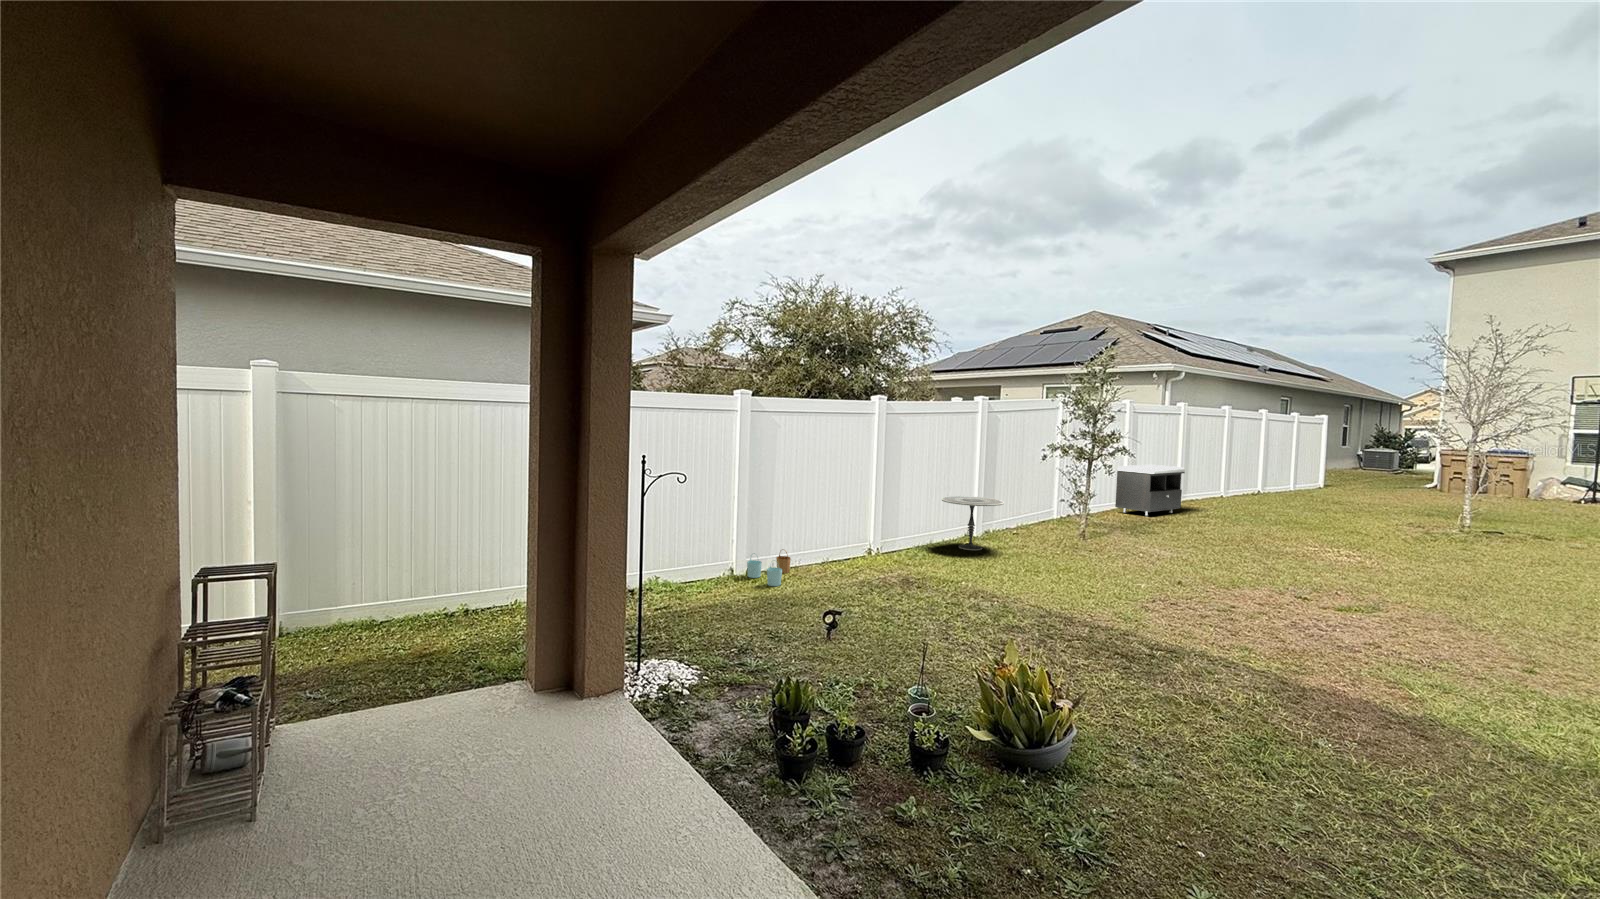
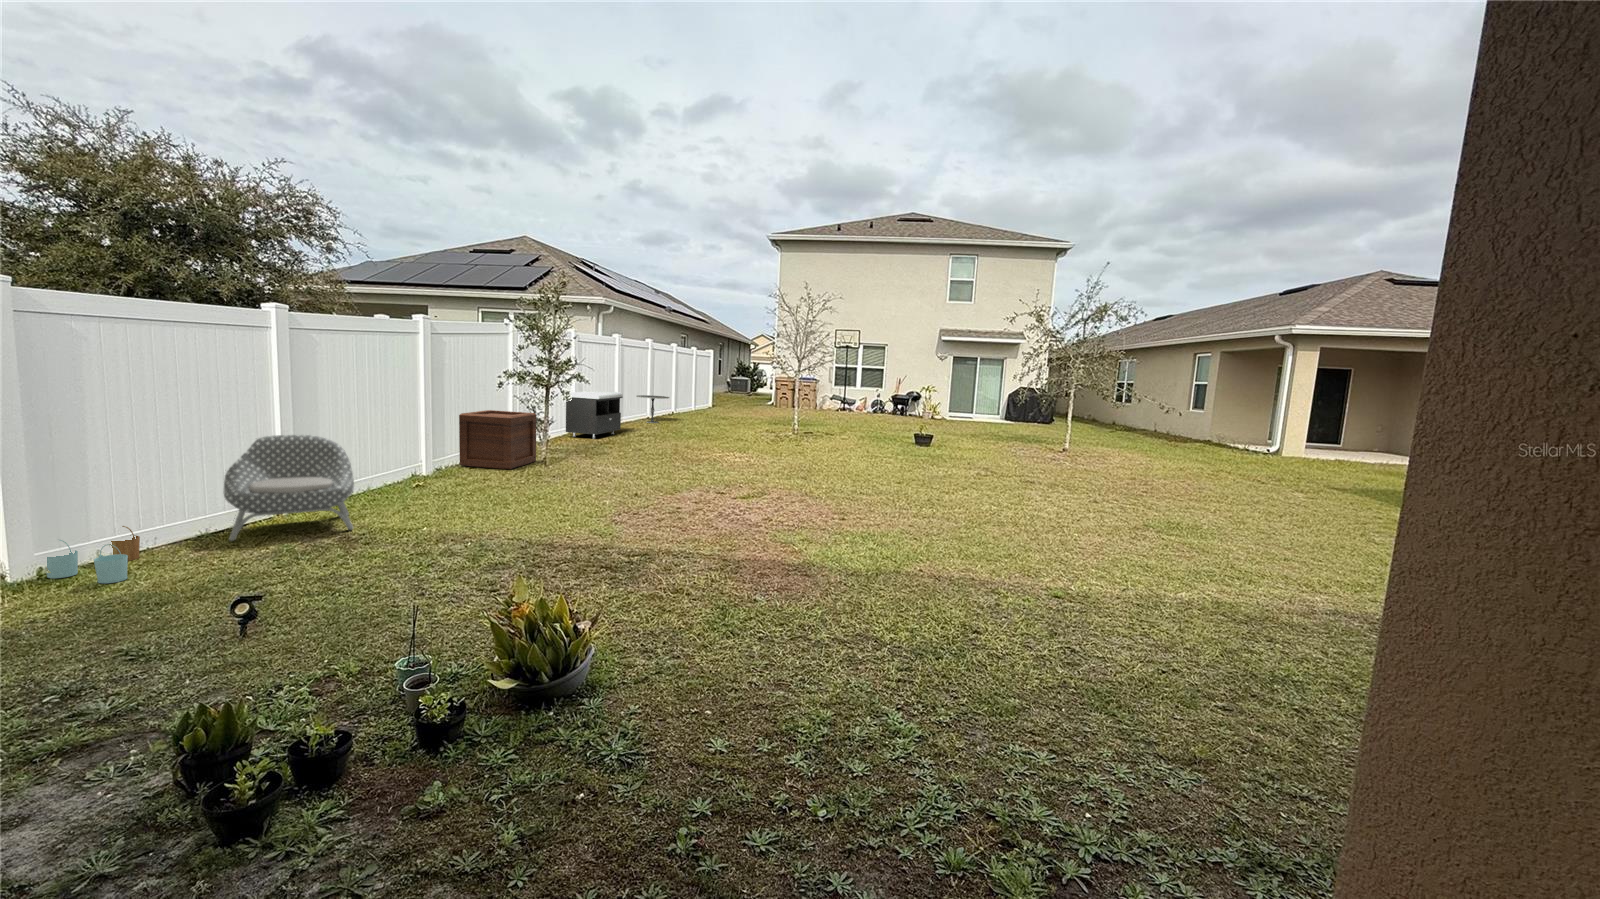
wooden crate: none [1005,481,1079,540] -> present [459,410,536,469]
armchair: none [836,494,915,575] -> present [224,435,354,541]
side table: present [942,496,1004,550] -> present [636,395,669,423]

